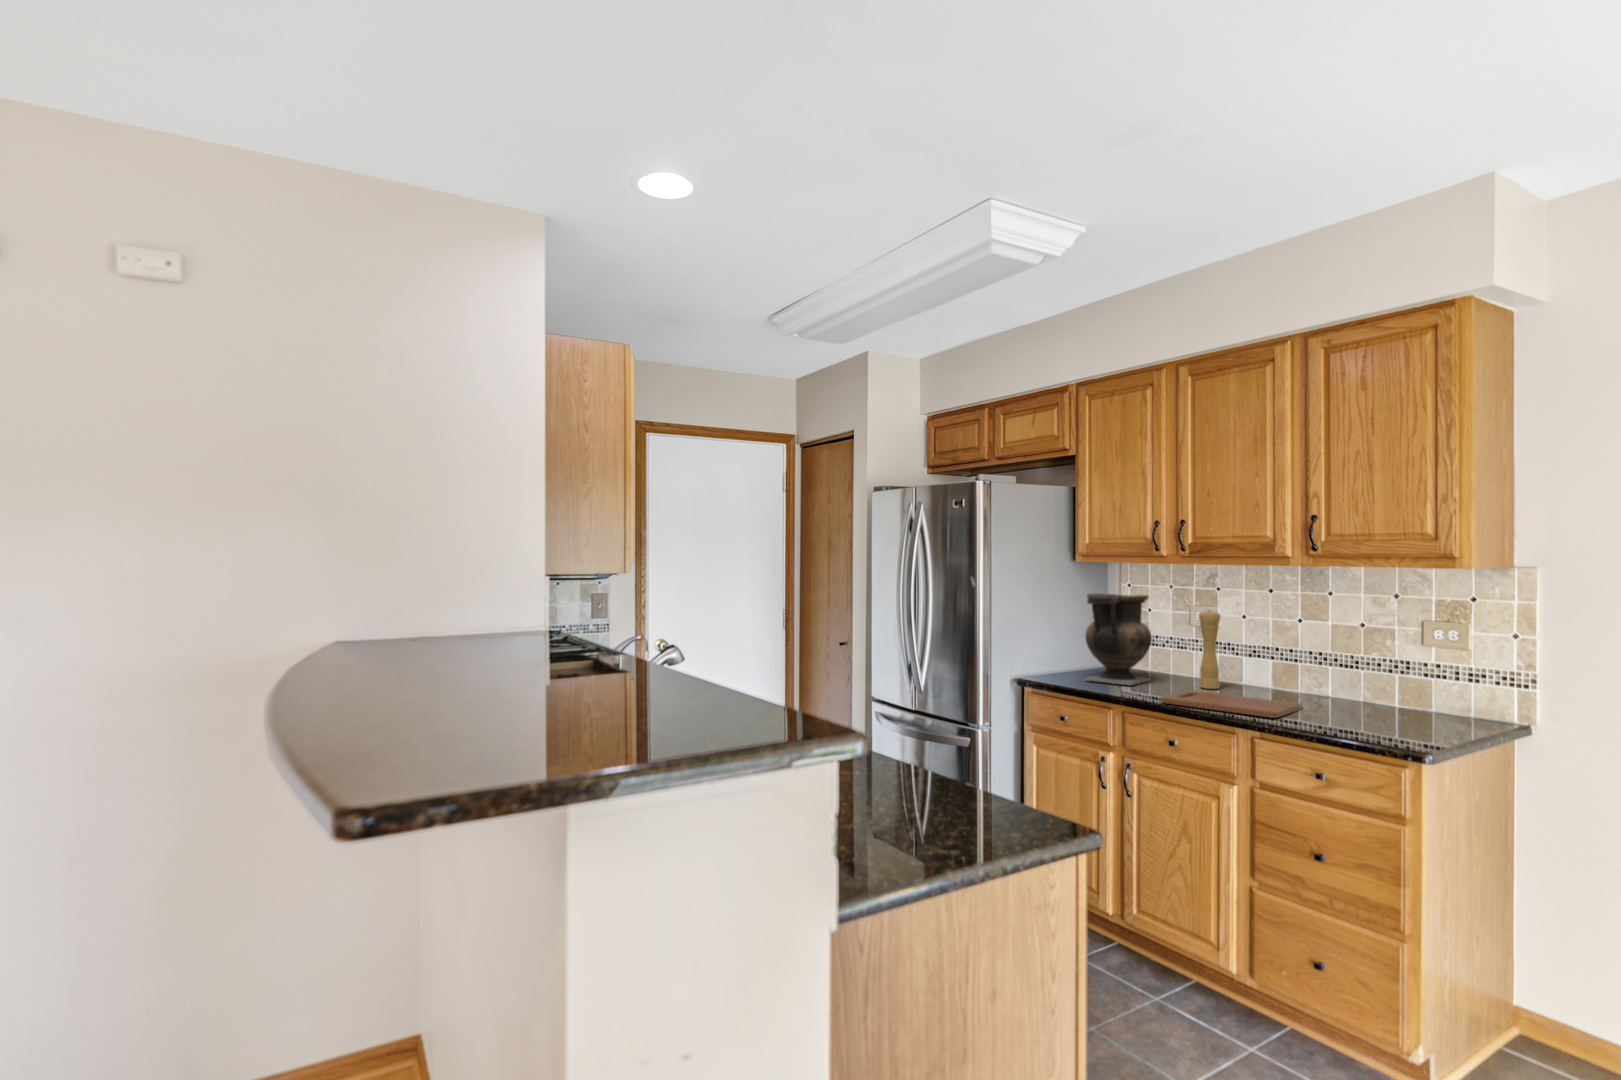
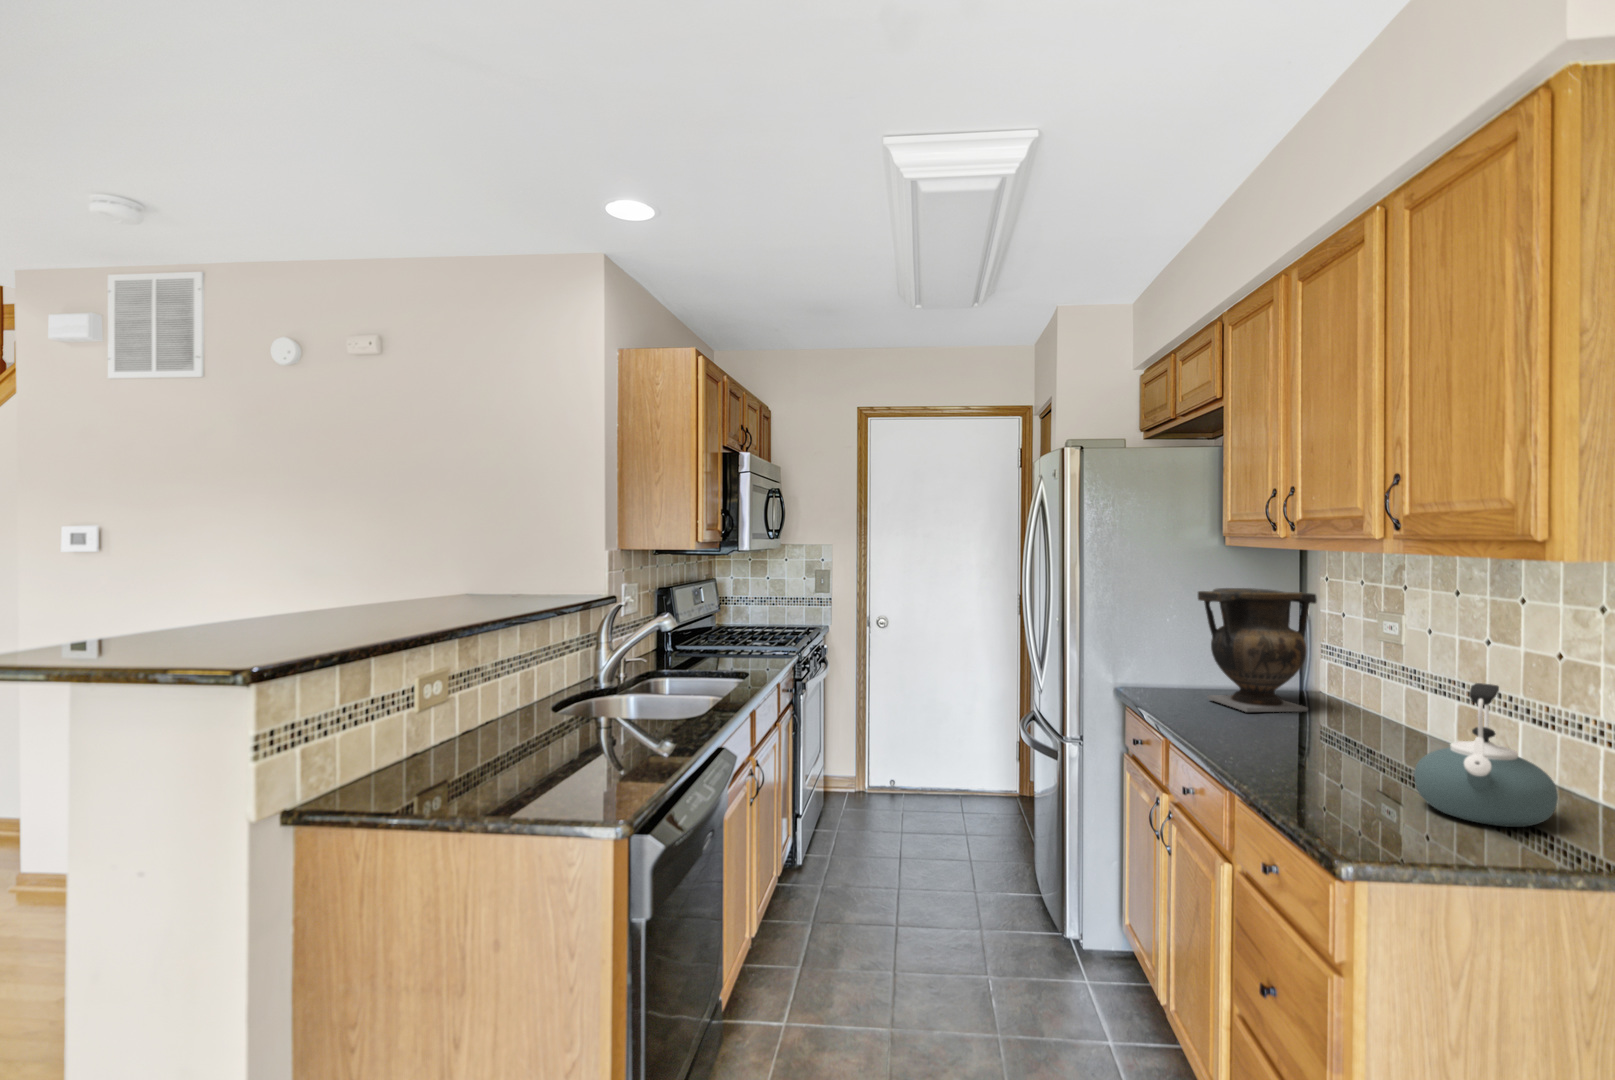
pepper mill: present [1199,610,1220,689] -> none [1346,617,1380,733]
kettle: none [1339,644,1419,725] -> present [1414,683,1558,827]
cutting board: present [1161,690,1302,718] -> none [1209,728,1413,778]

